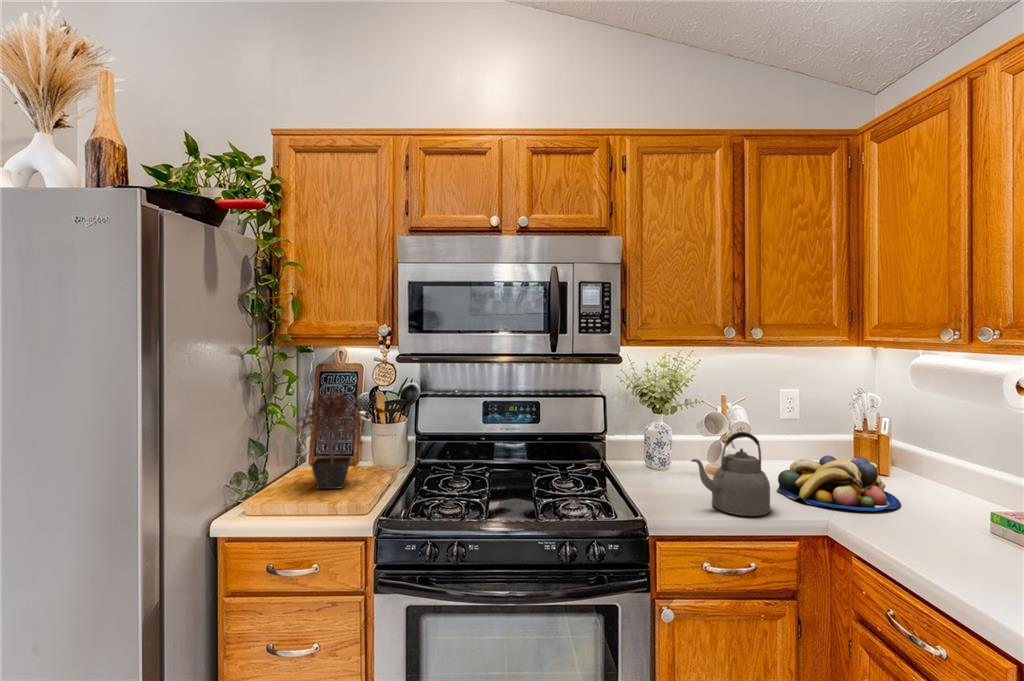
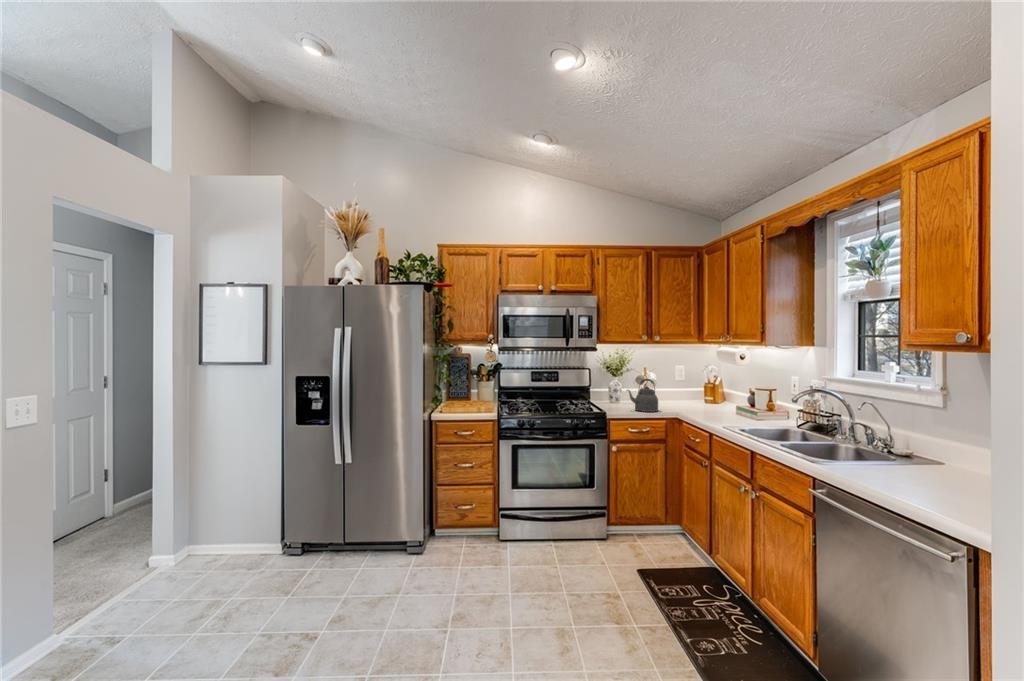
potted plant: present [296,390,364,489] -> none [453,363,485,407]
fruit bowl: present [777,456,901,511] -> none [664,392,714,411]

